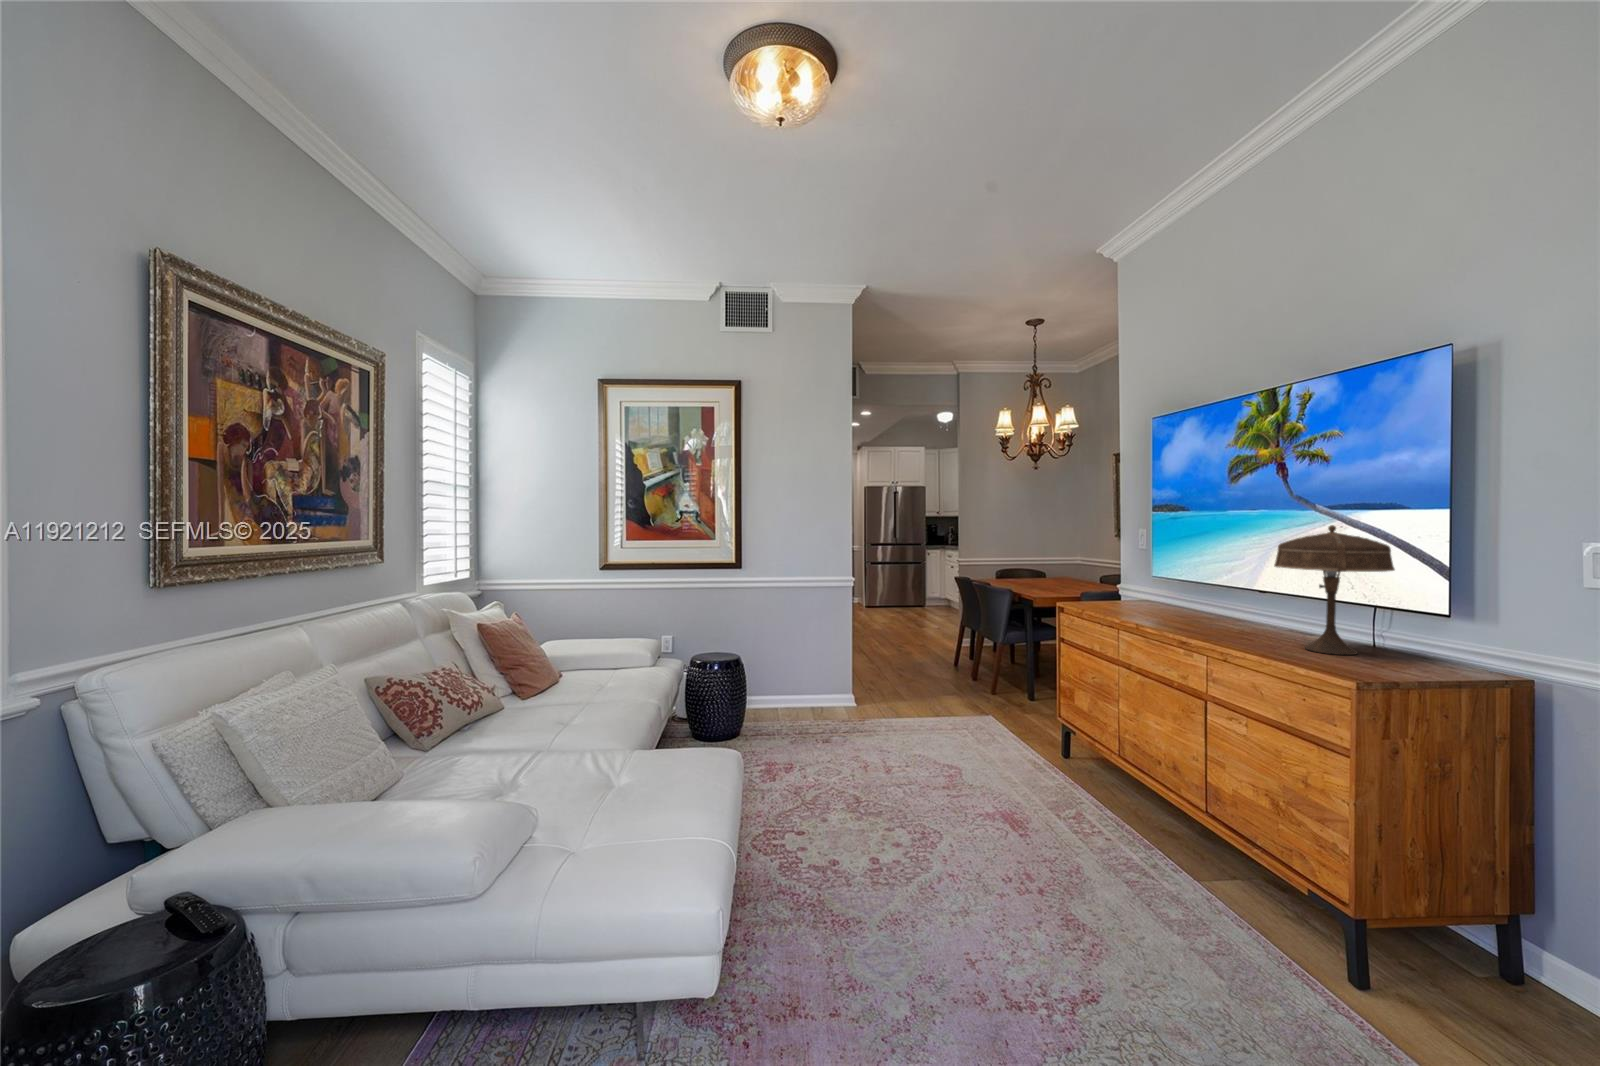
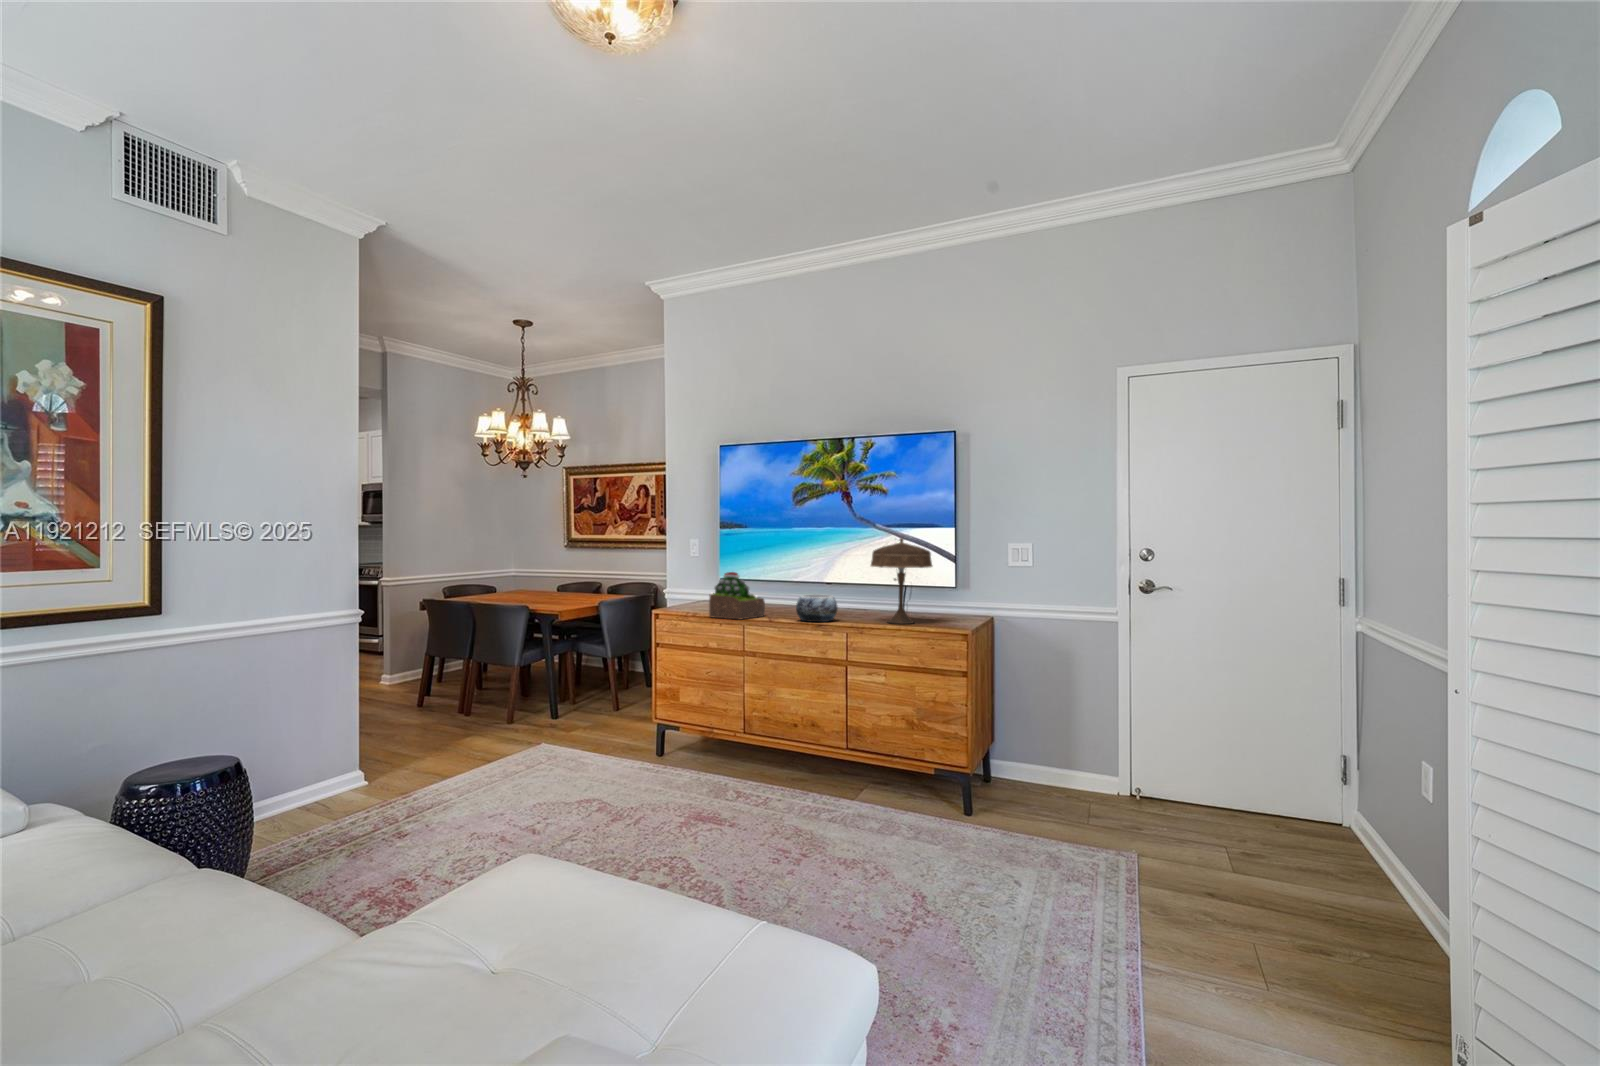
succulent plant: none [1119,563,1191,617] -> present [709,572,765,619]
decorative bowl: none [1188,596,1250,633] -> present [796,594,838,622]

